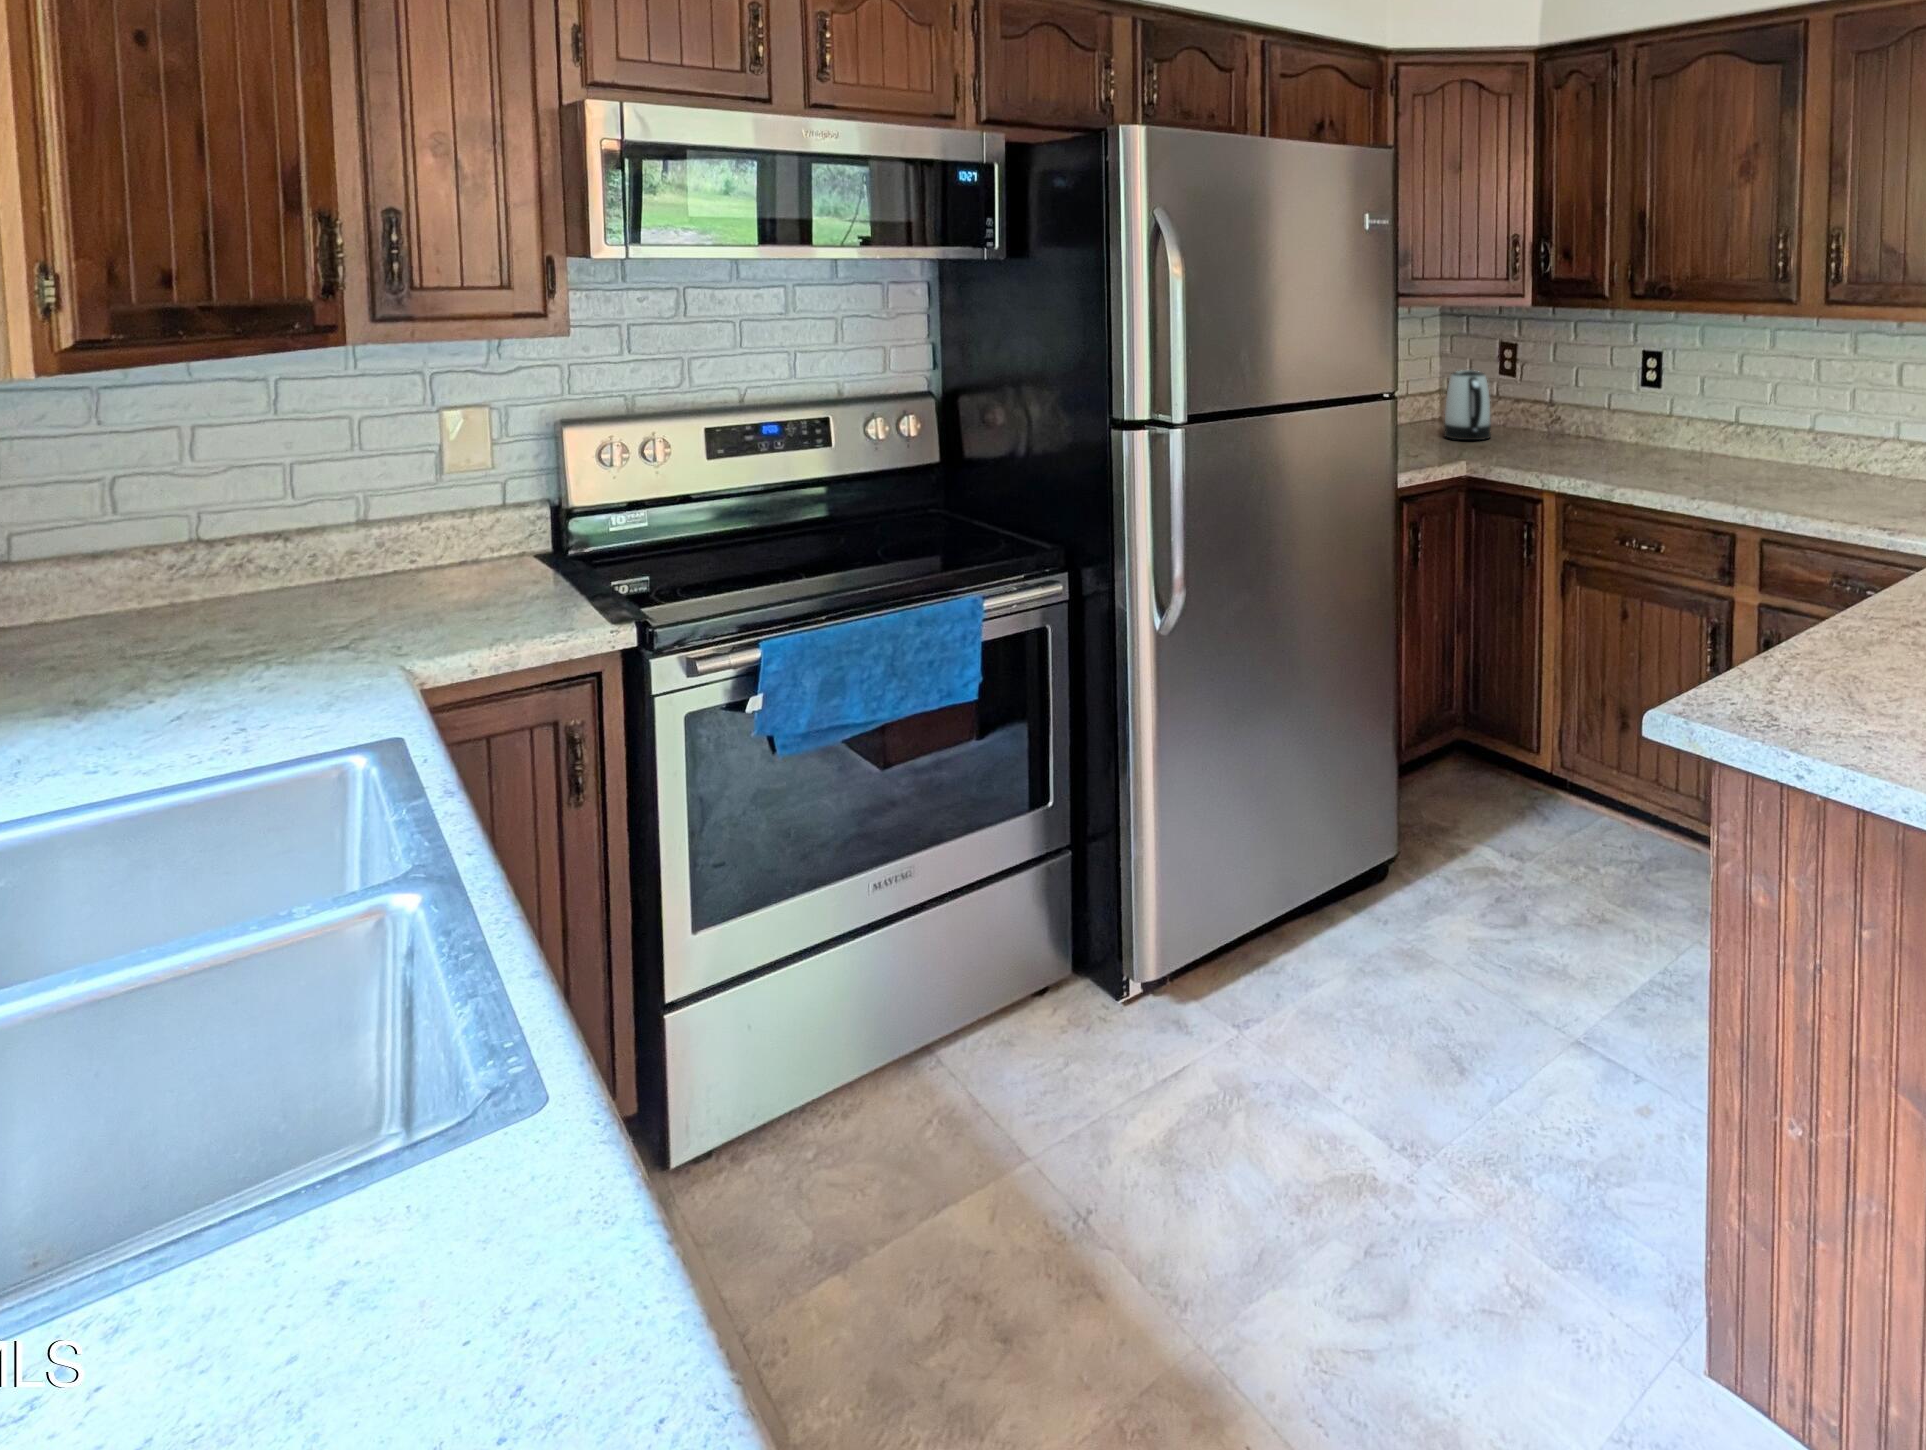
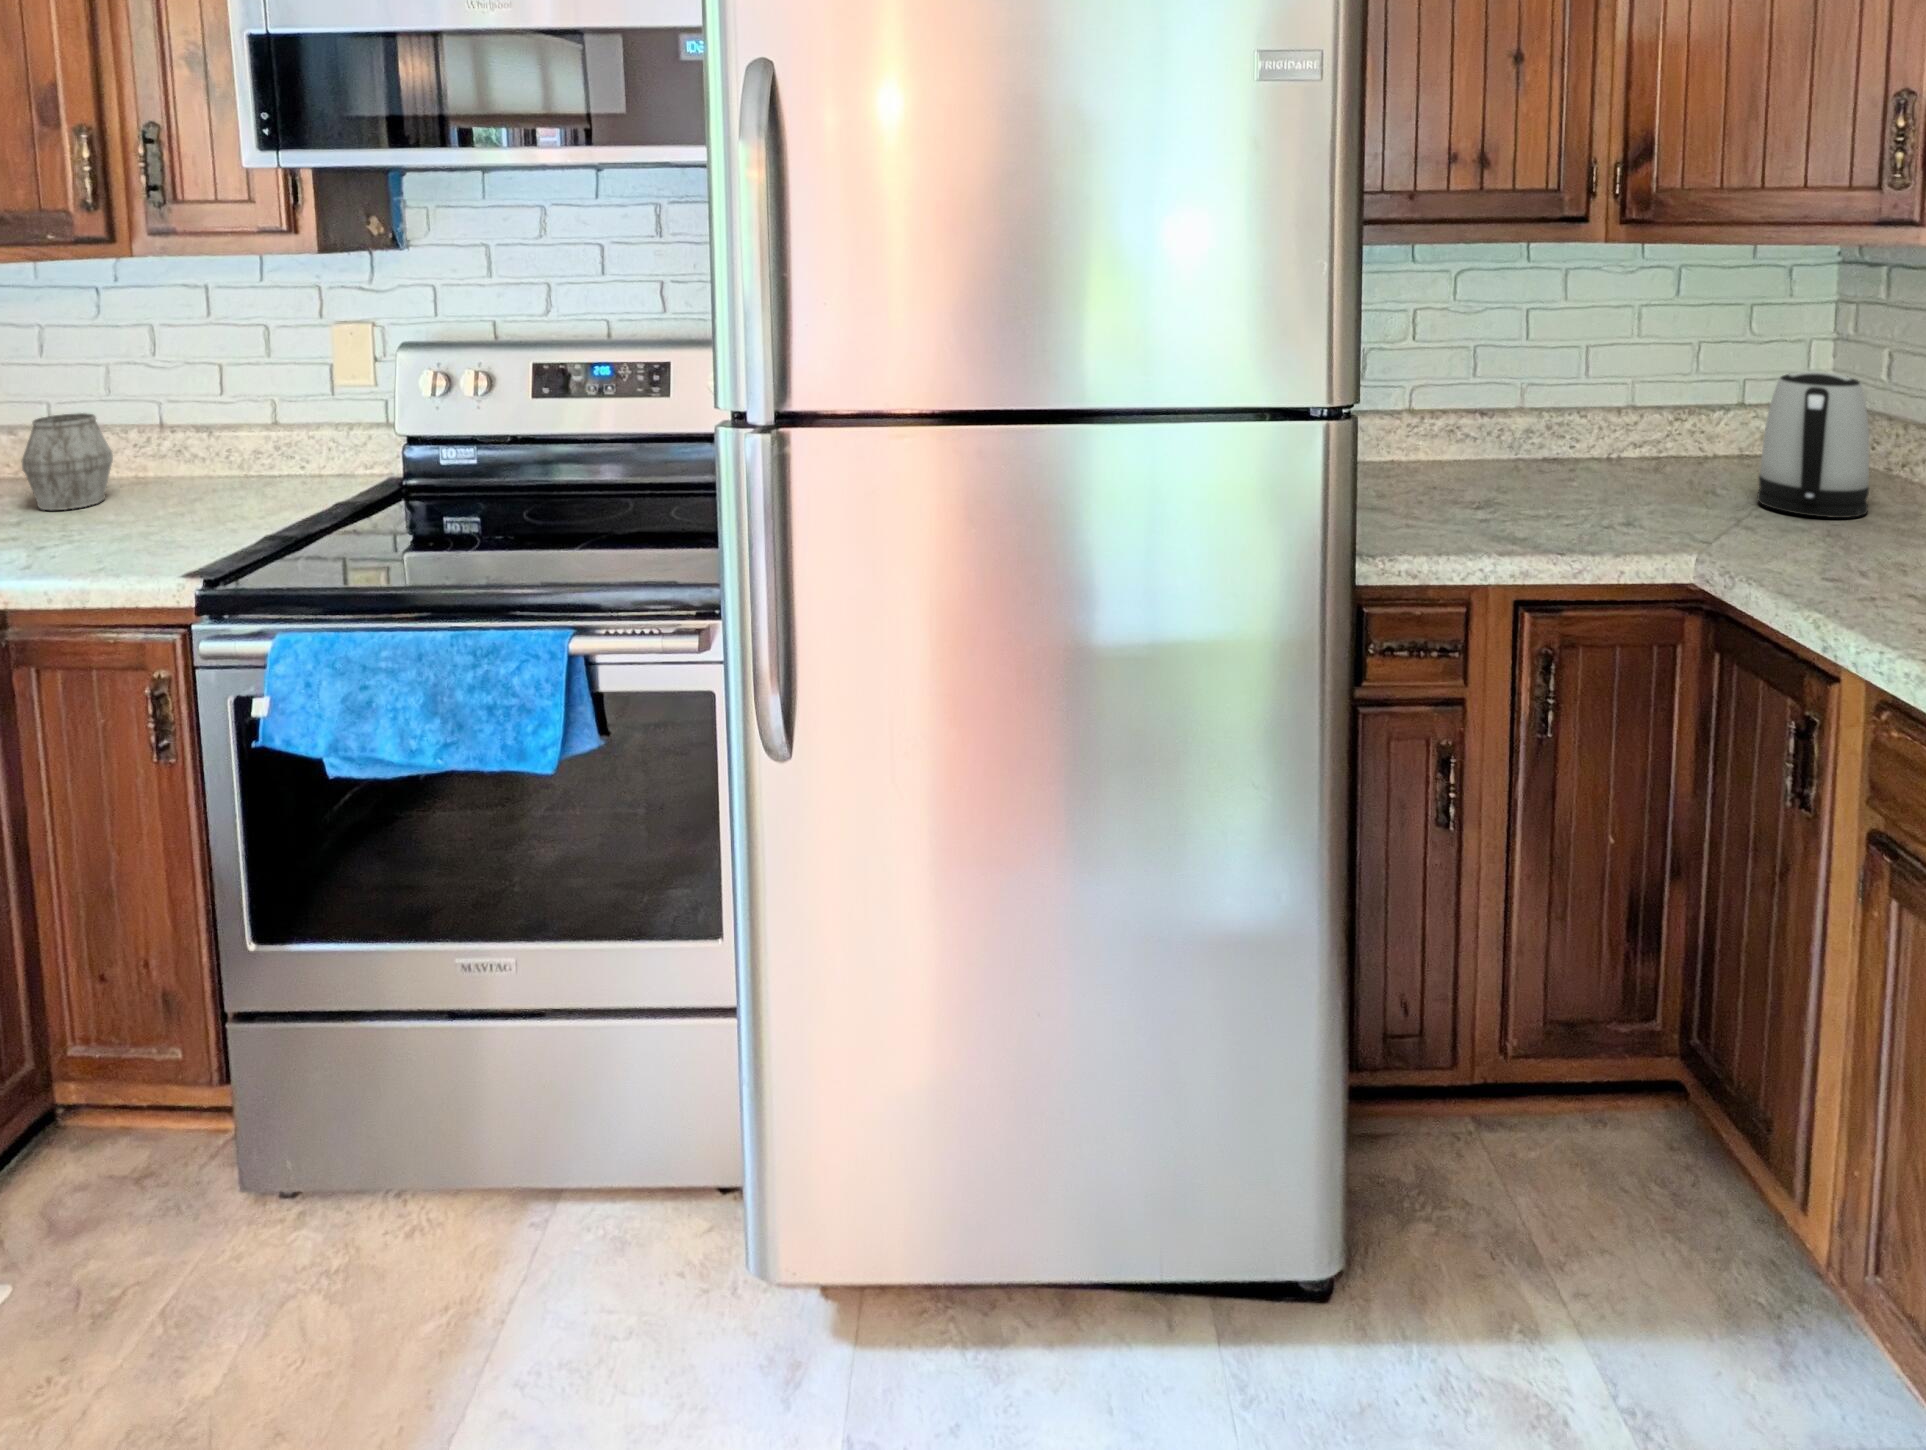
mug: none [111,528,232,639] -> present [22,413,113,510]

